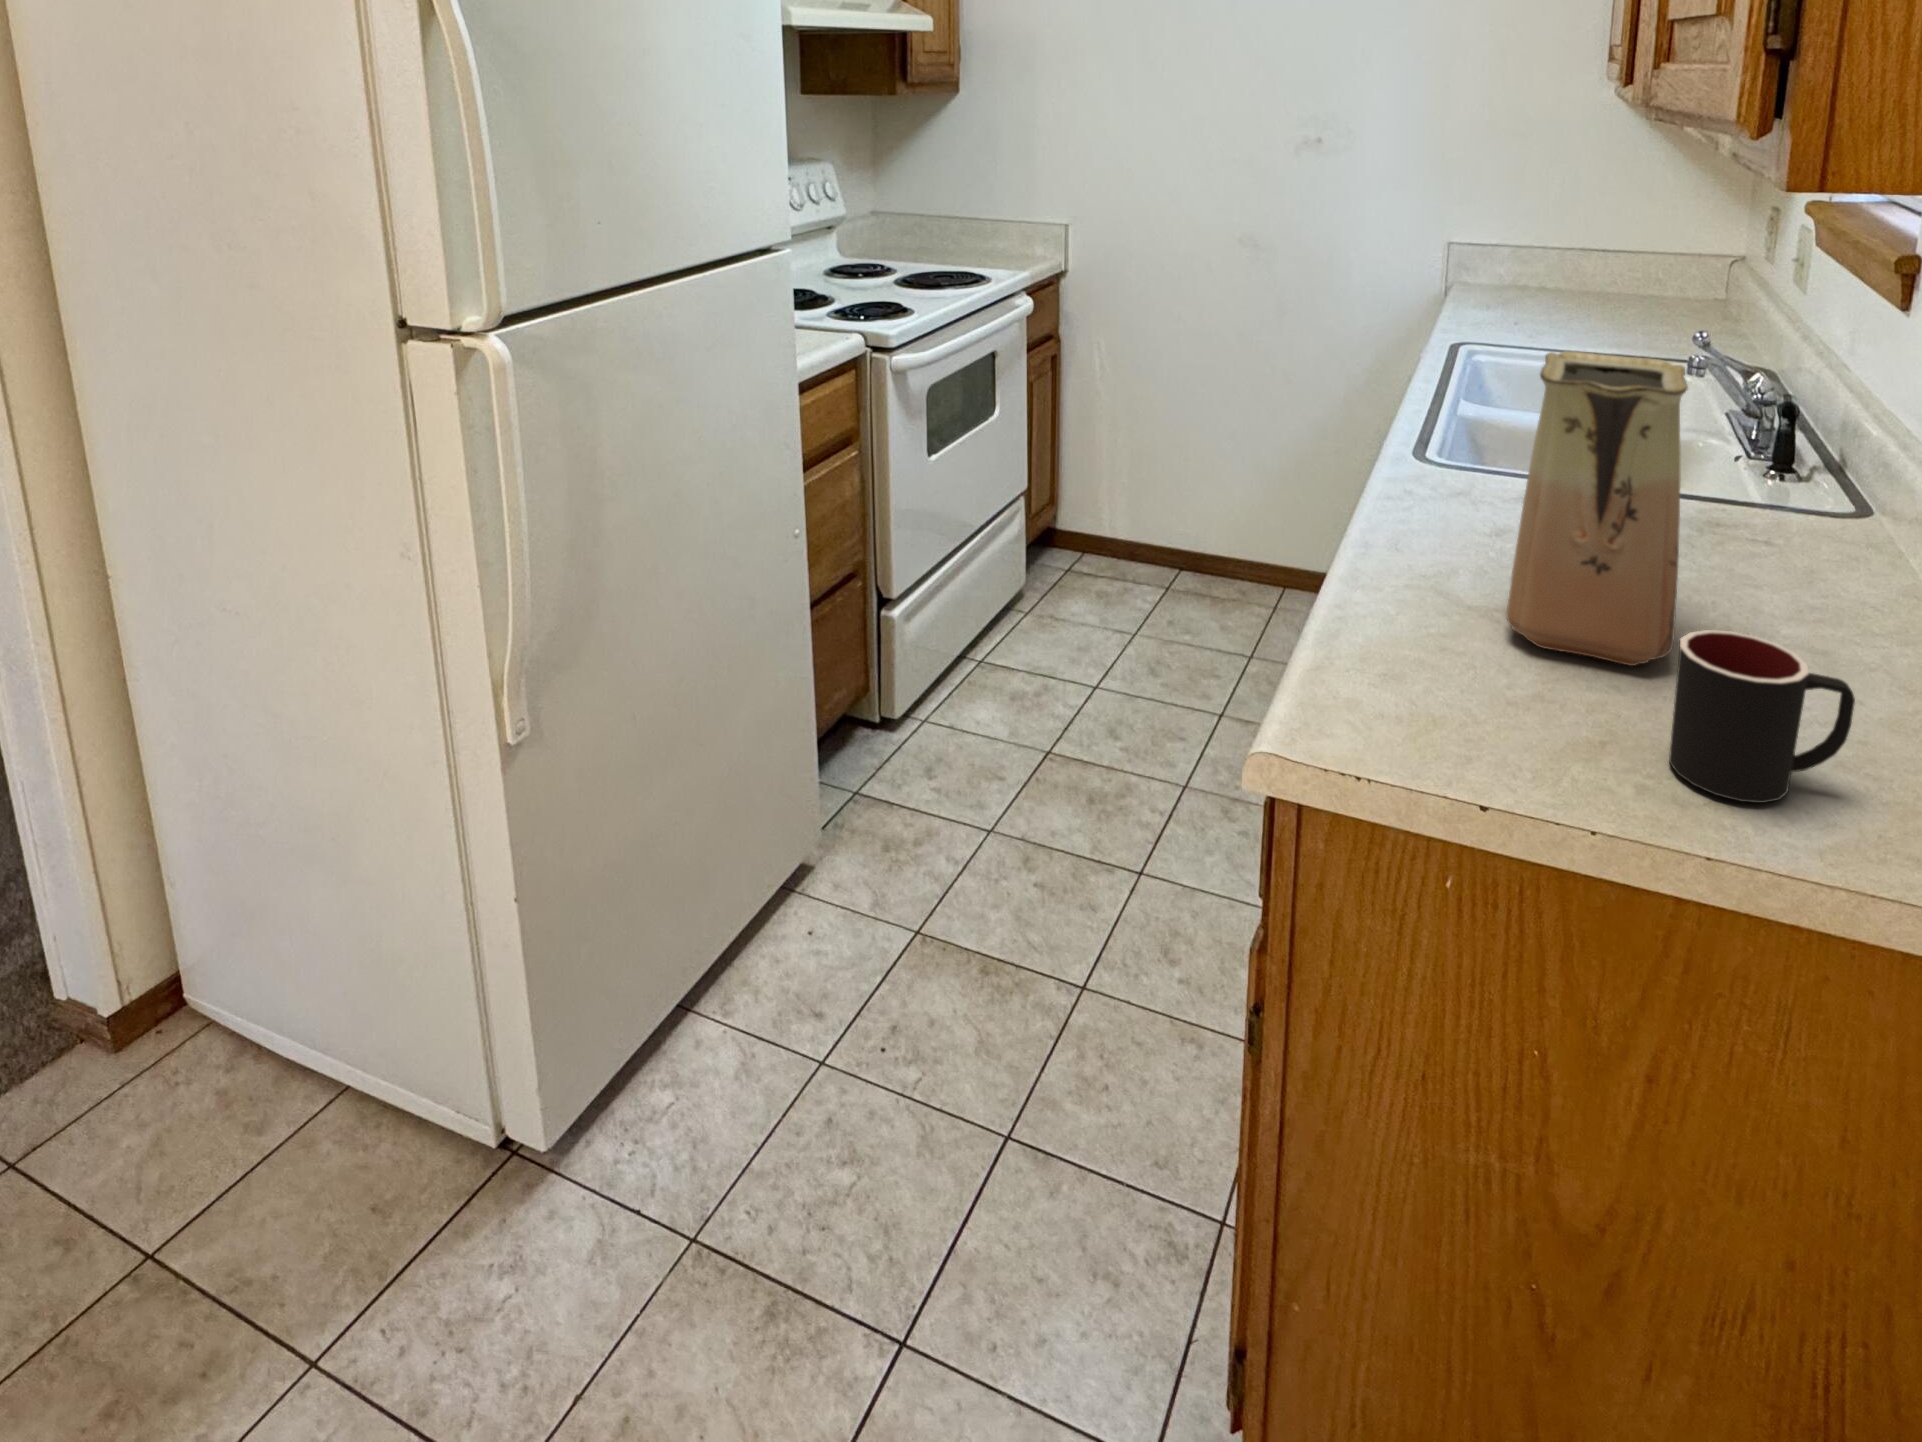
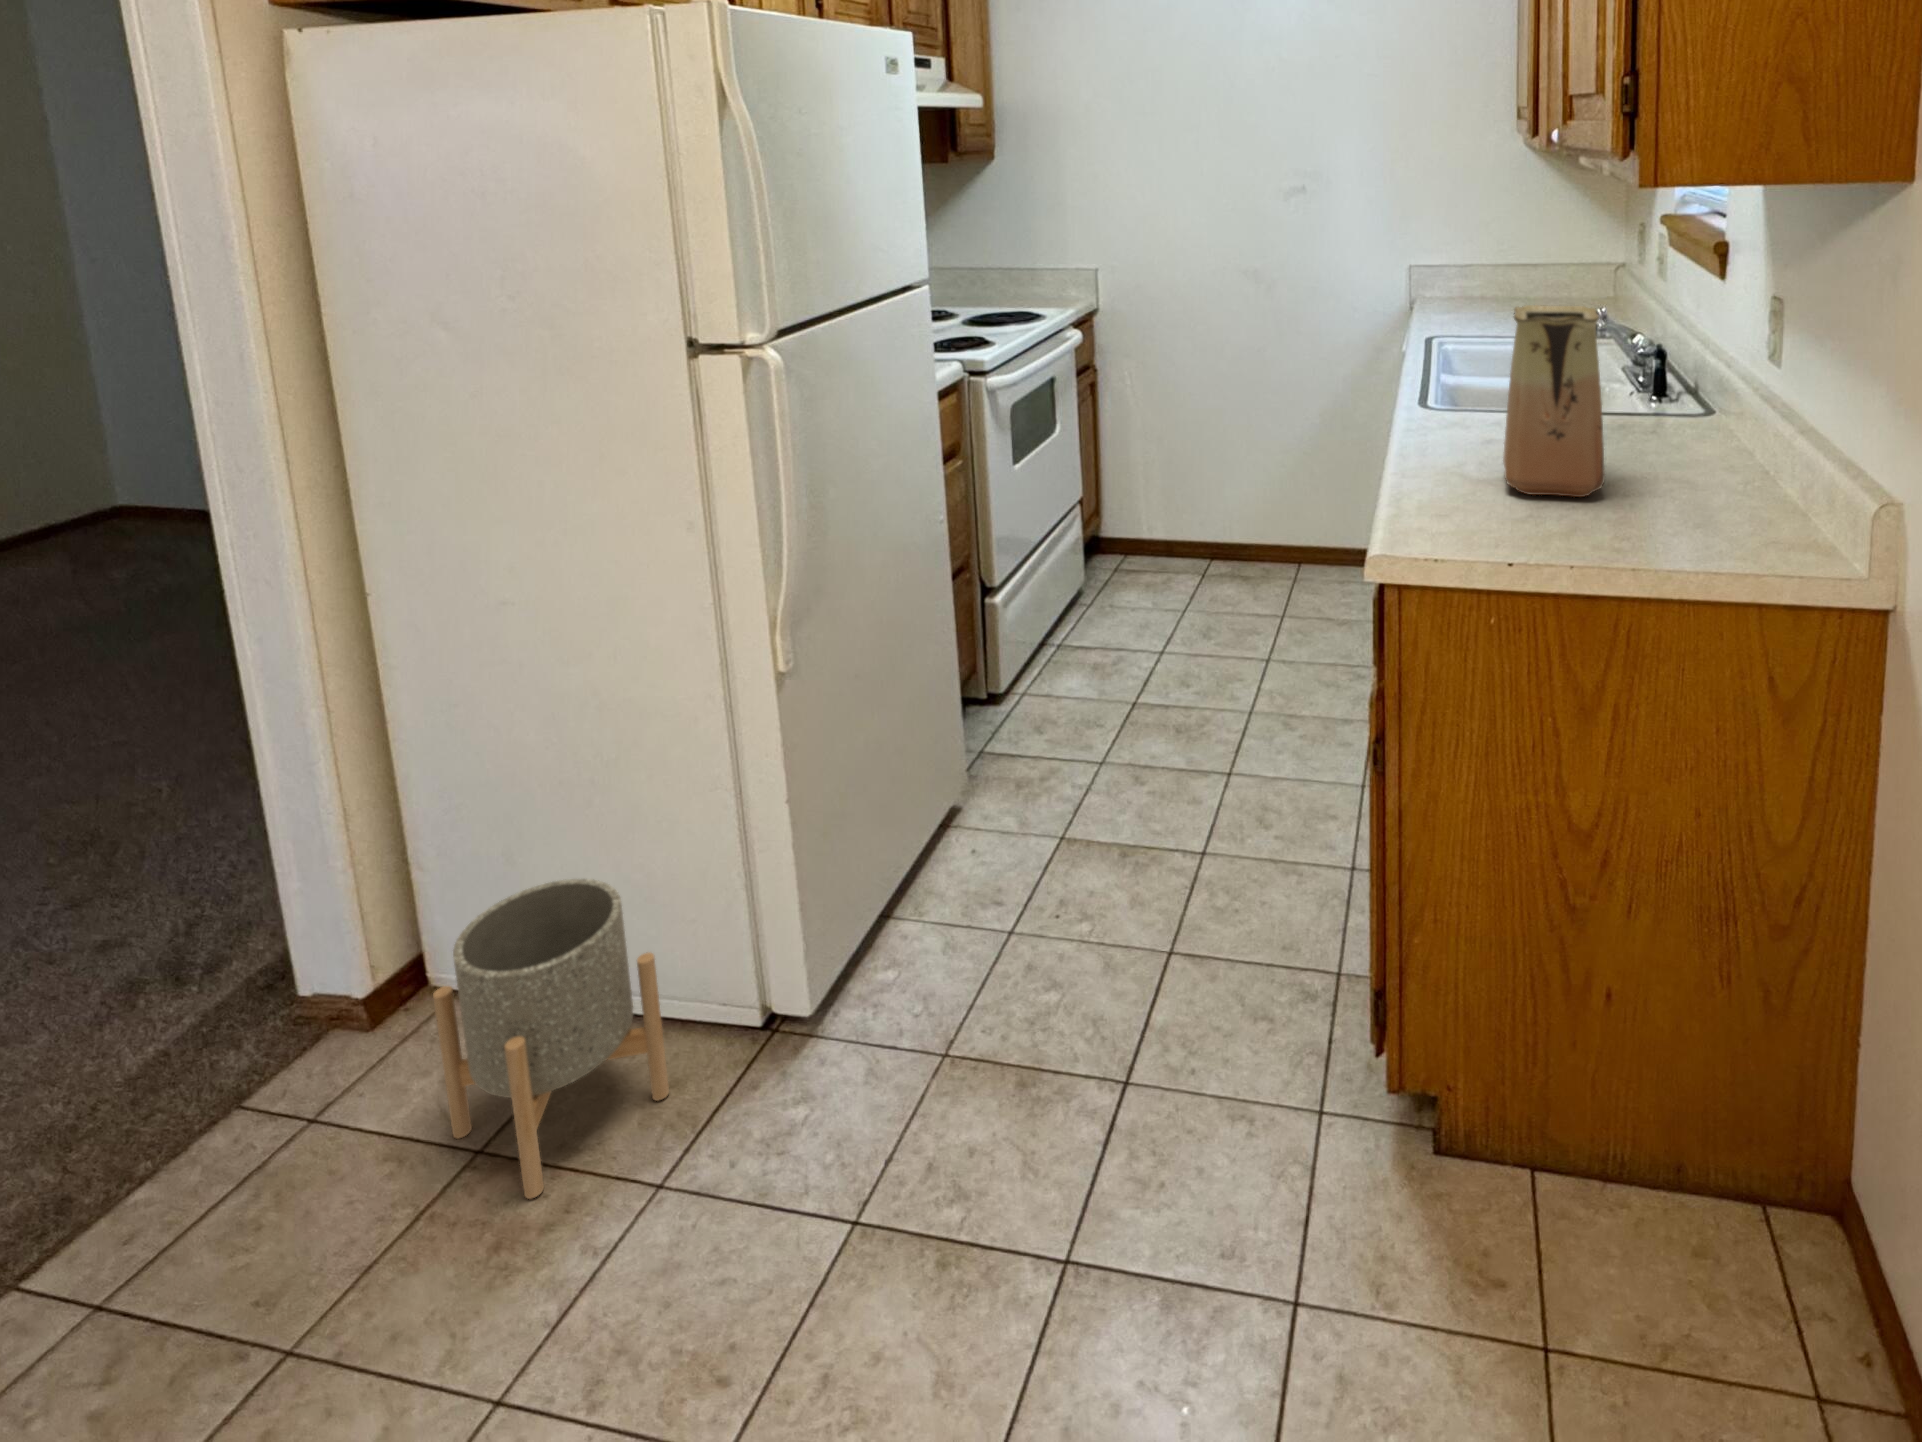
mug: present [1669,630,1855,803] -> none [1609,454,1703,547]
planter: none [105,946,372,1344] -> present [433,879,669,1199]

